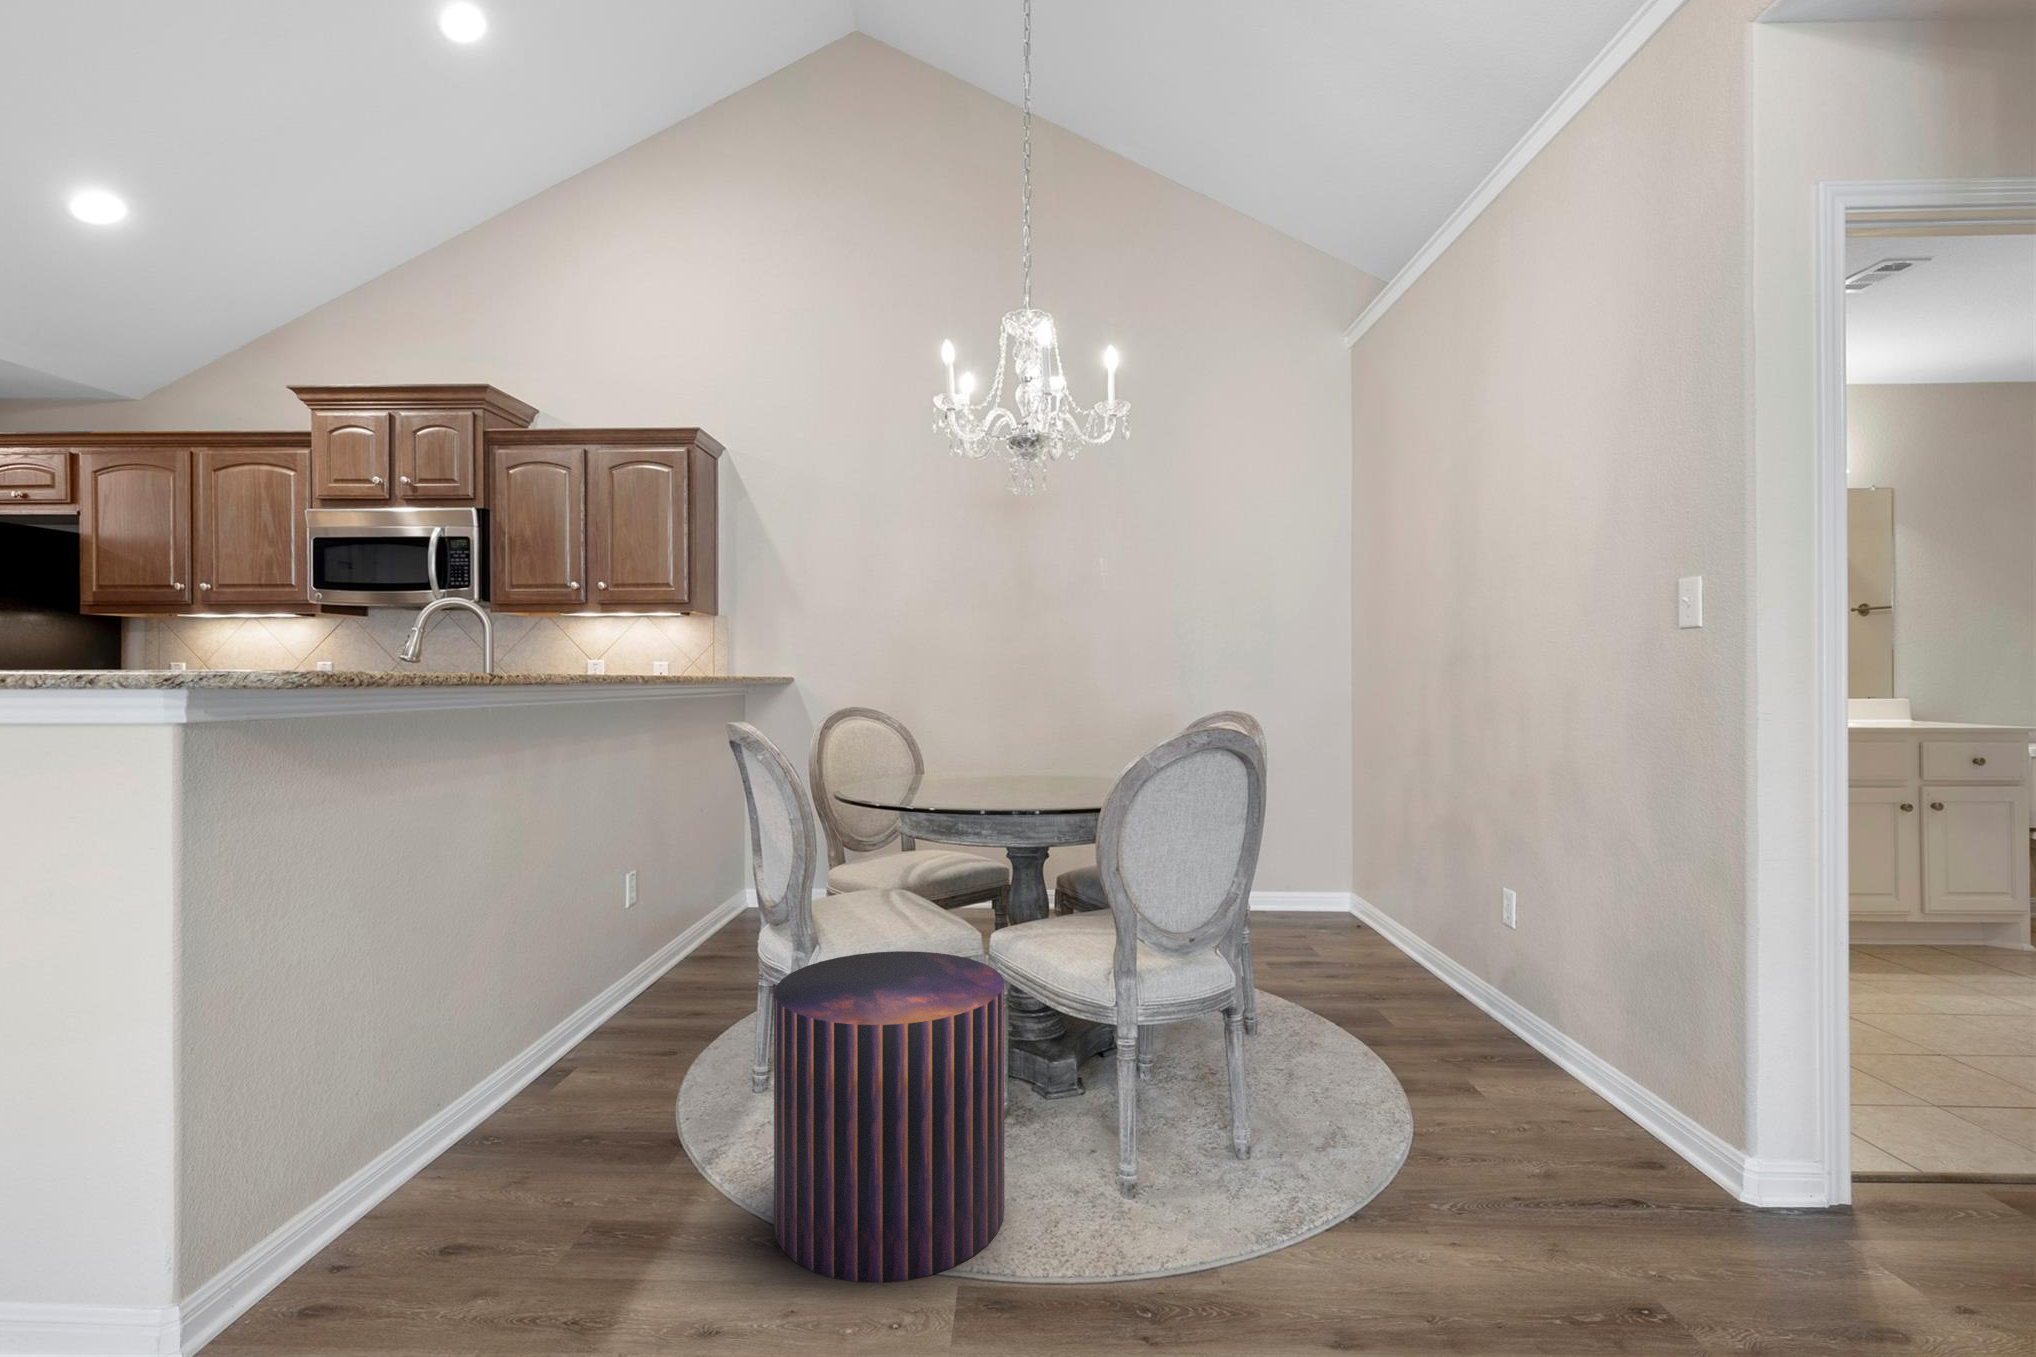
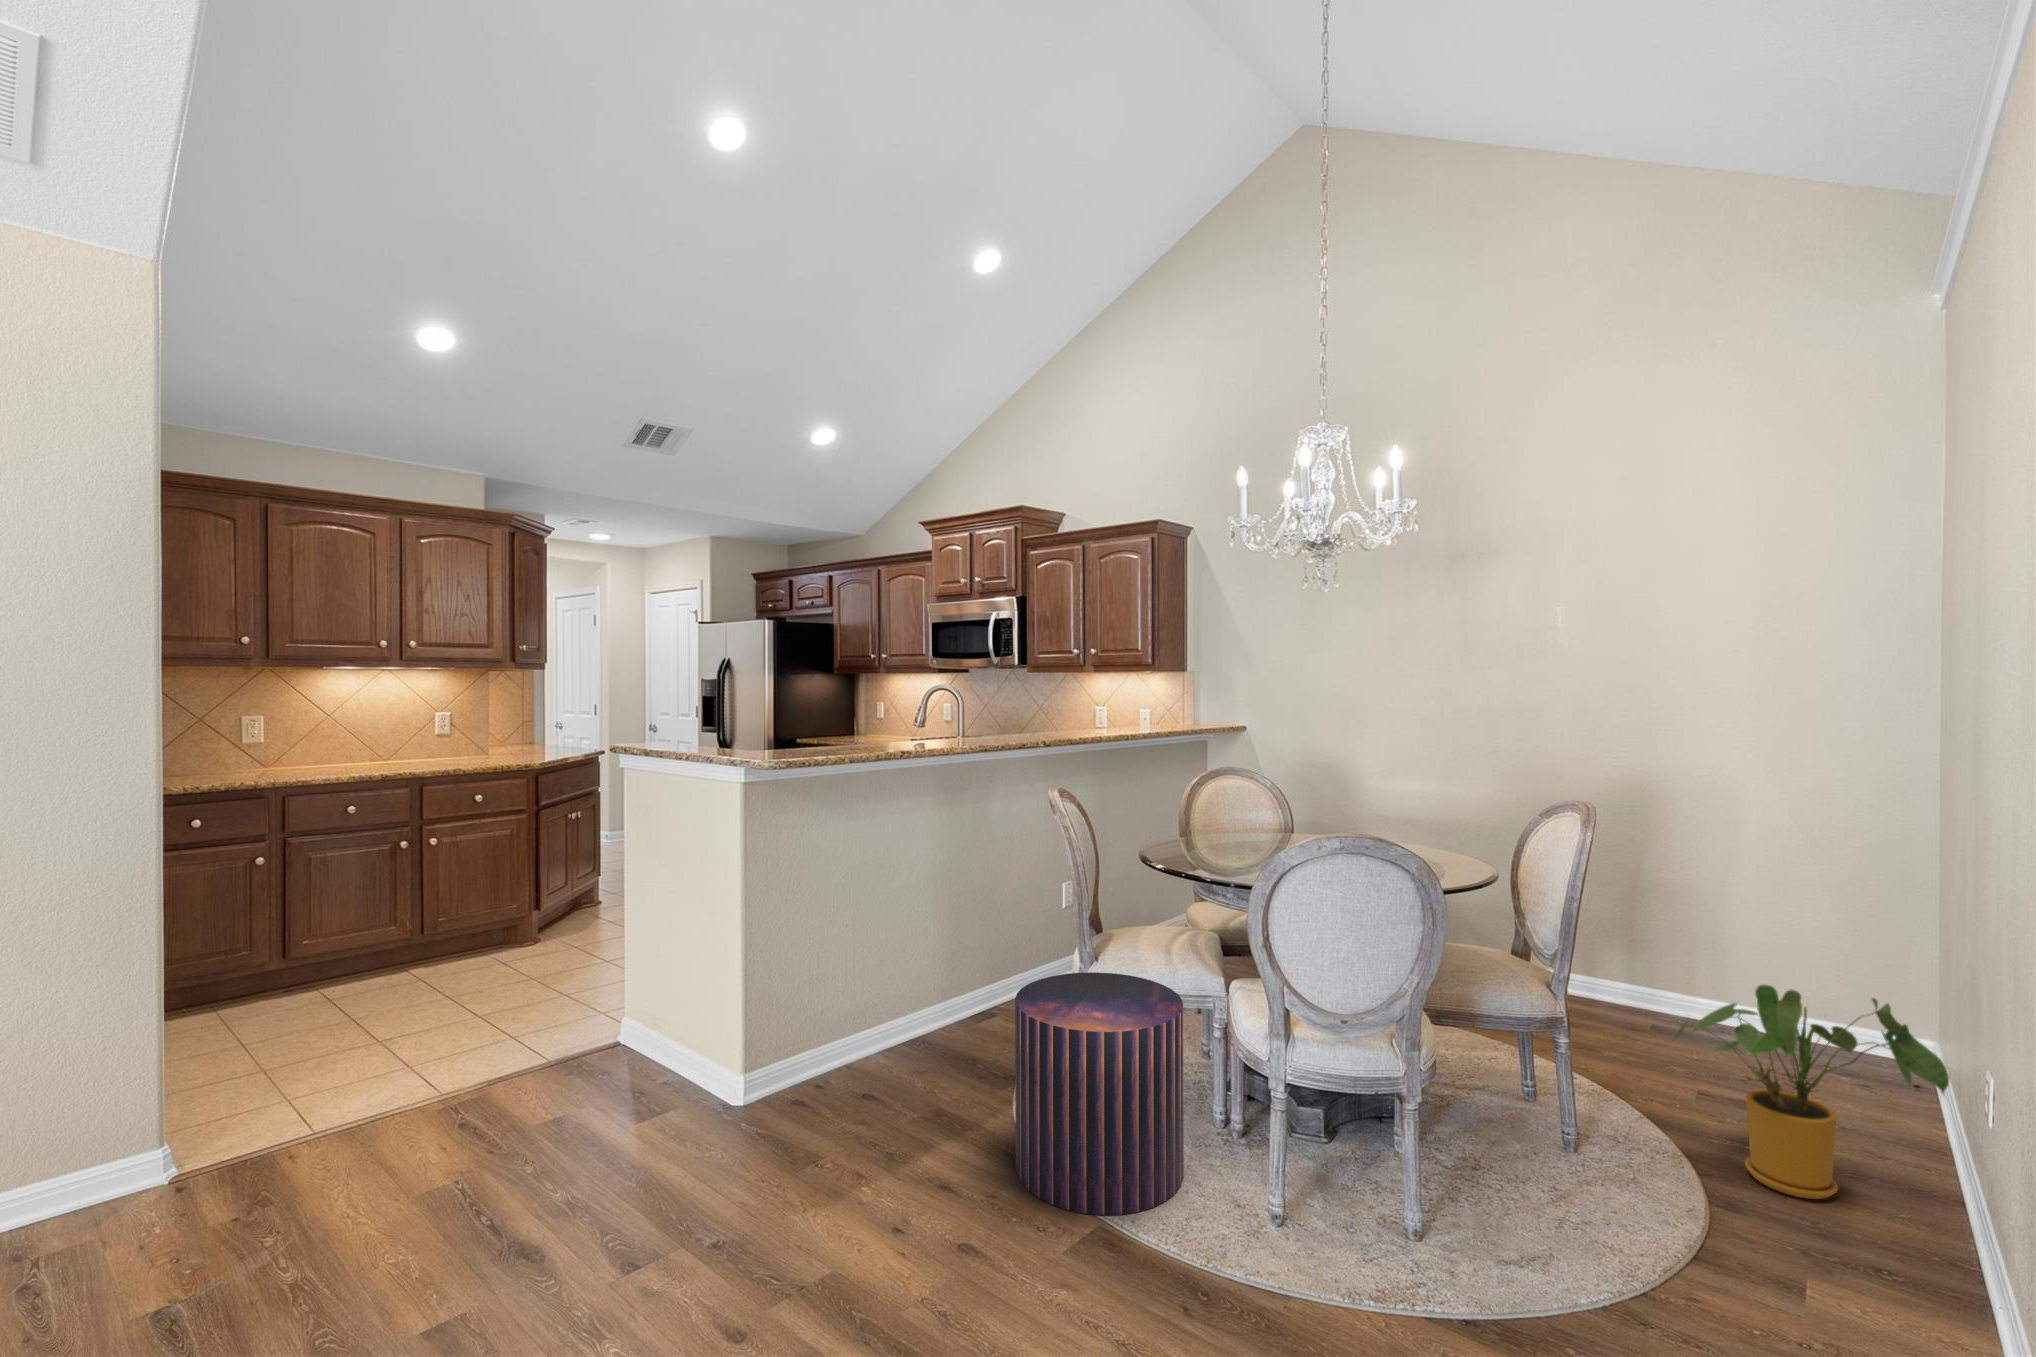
house plant: none [1316,854,1508,1028] -> present [1674,985,1949,1199]

